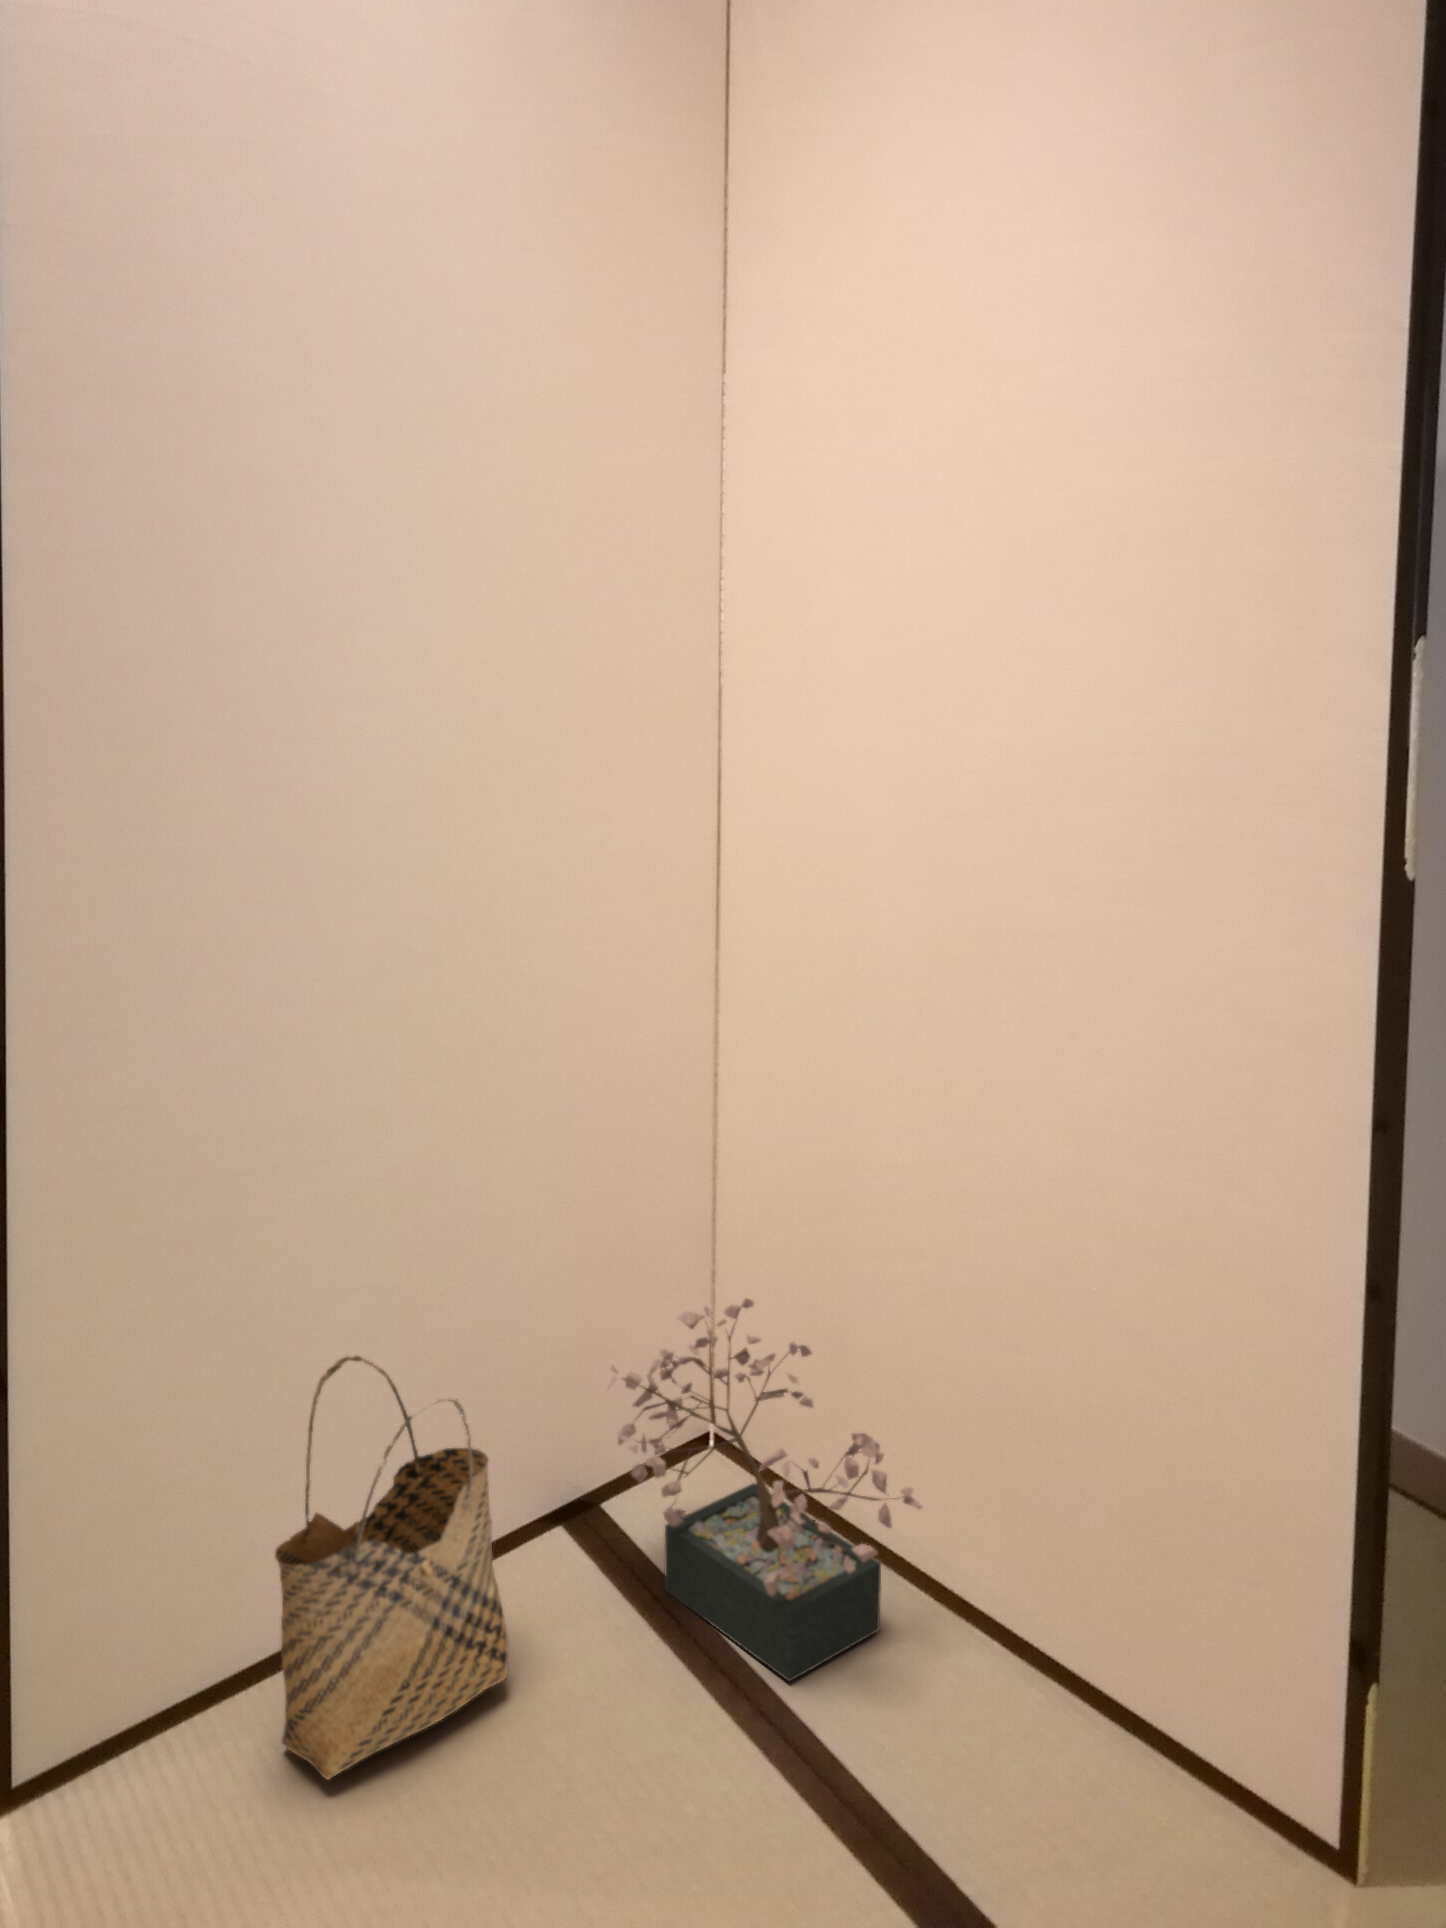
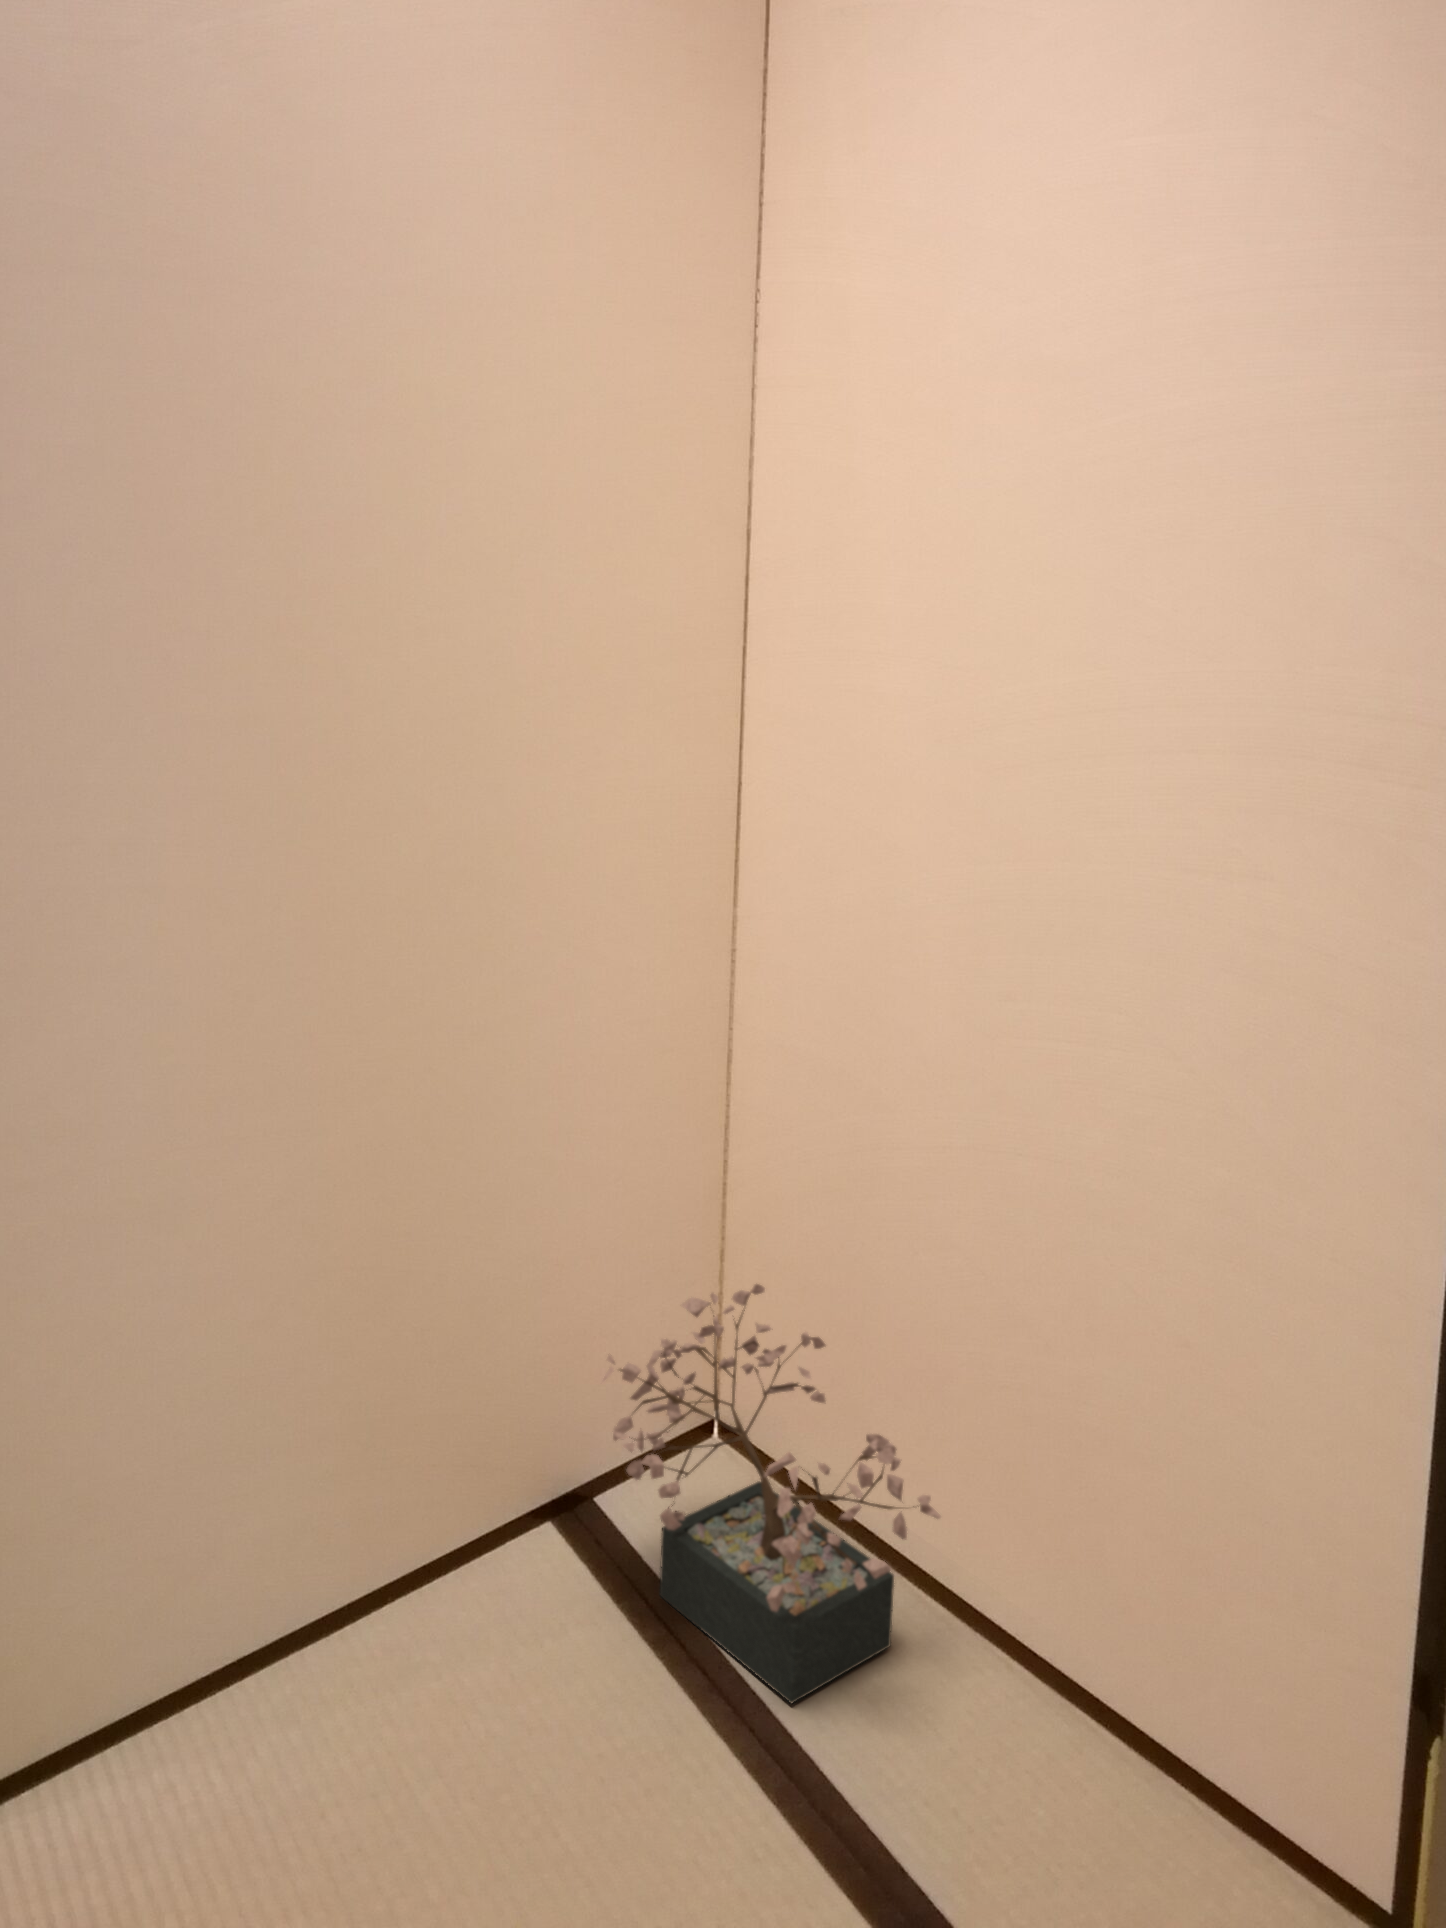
woven basket: present [275,1356,508,1780] -> none [227,1345,485,1811]

